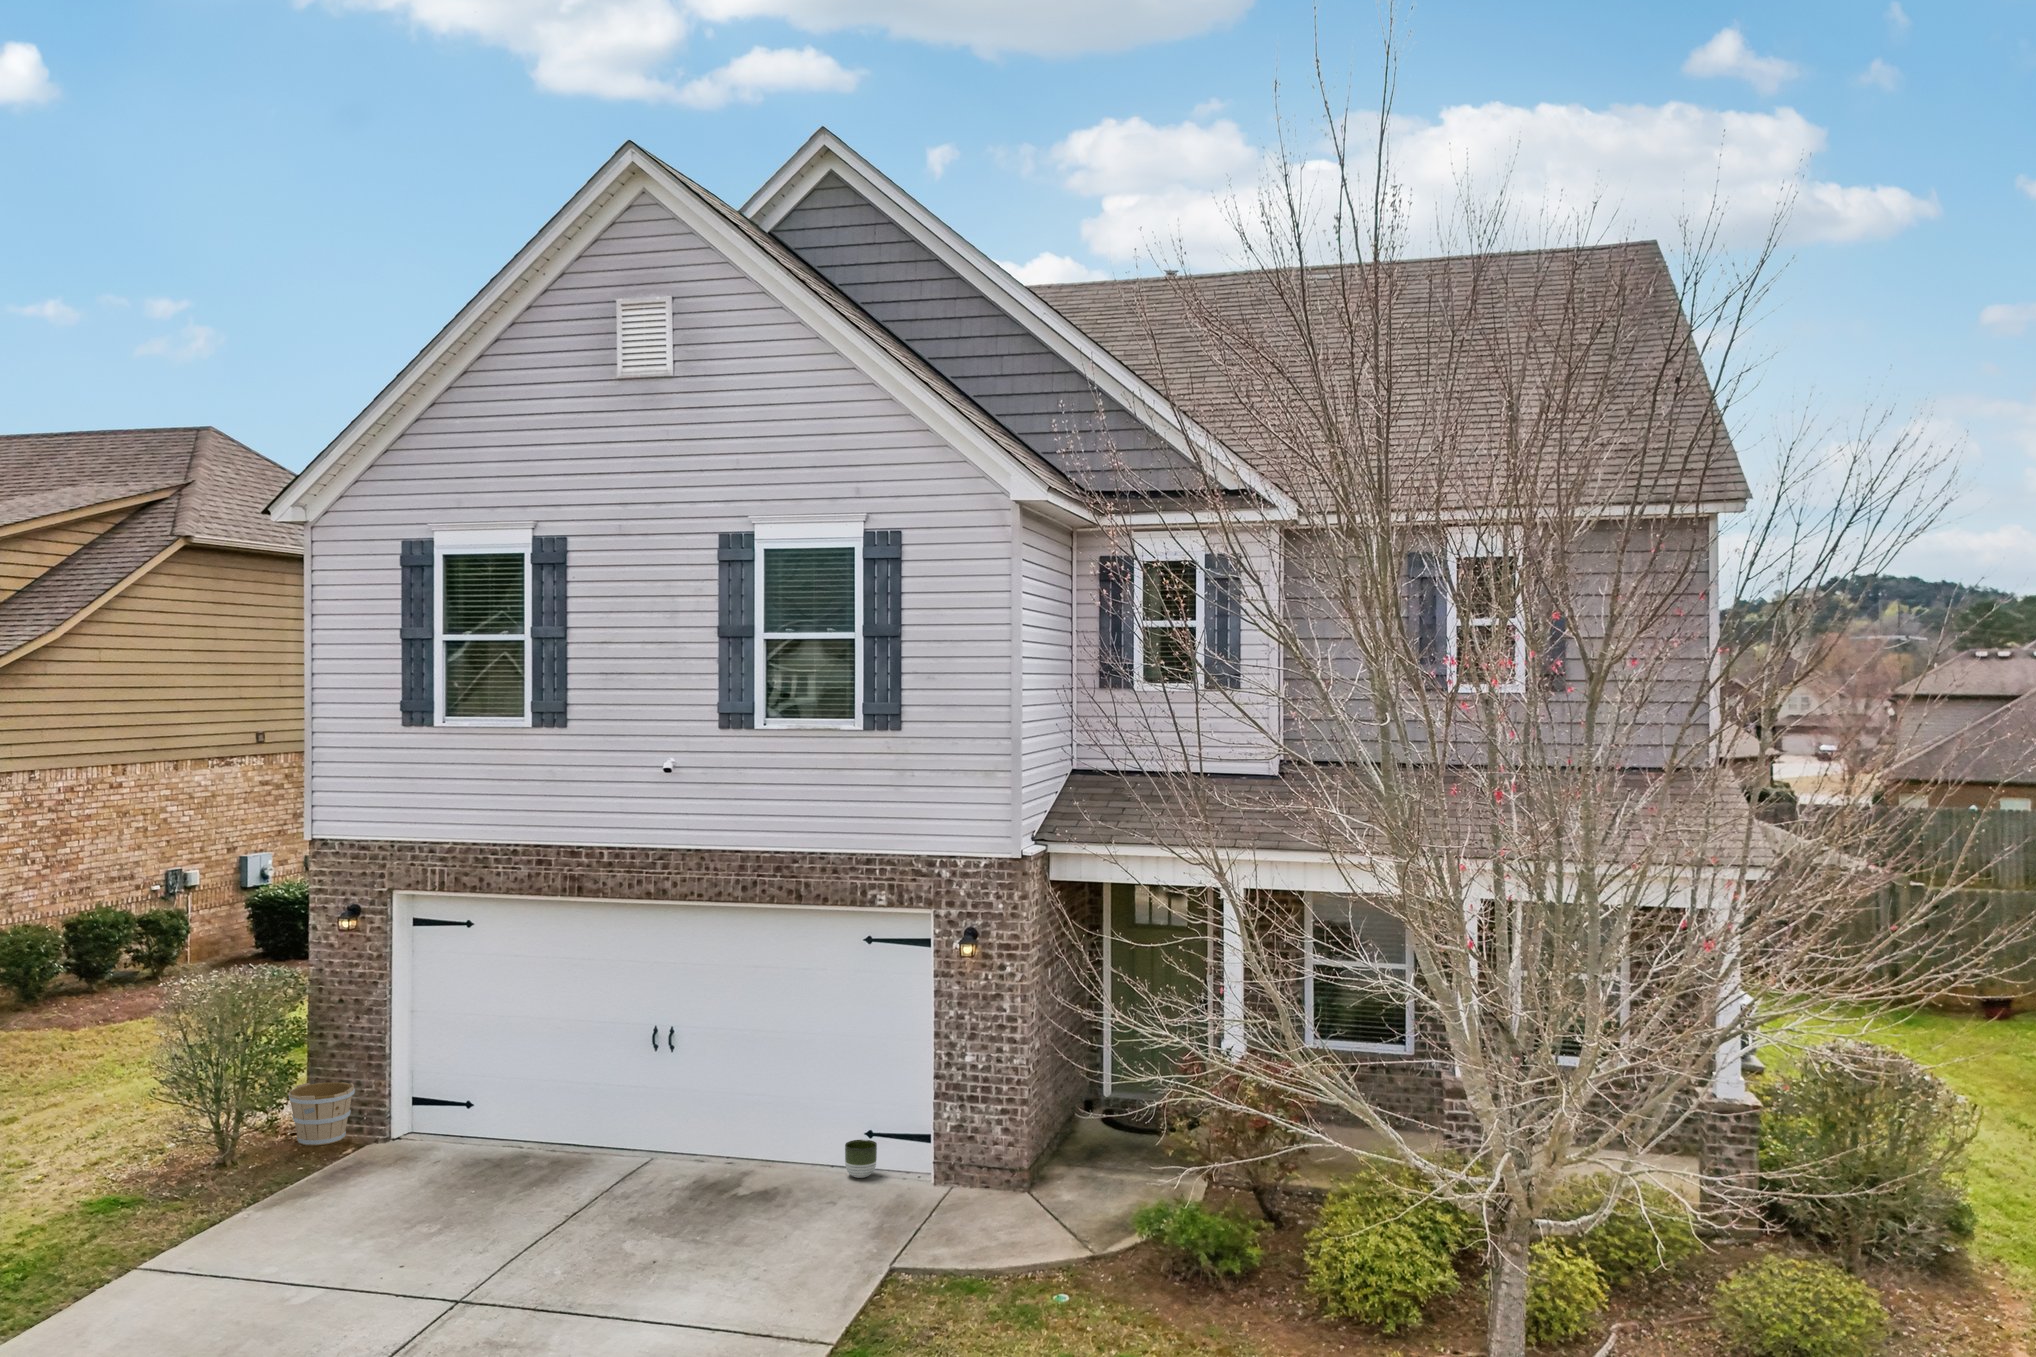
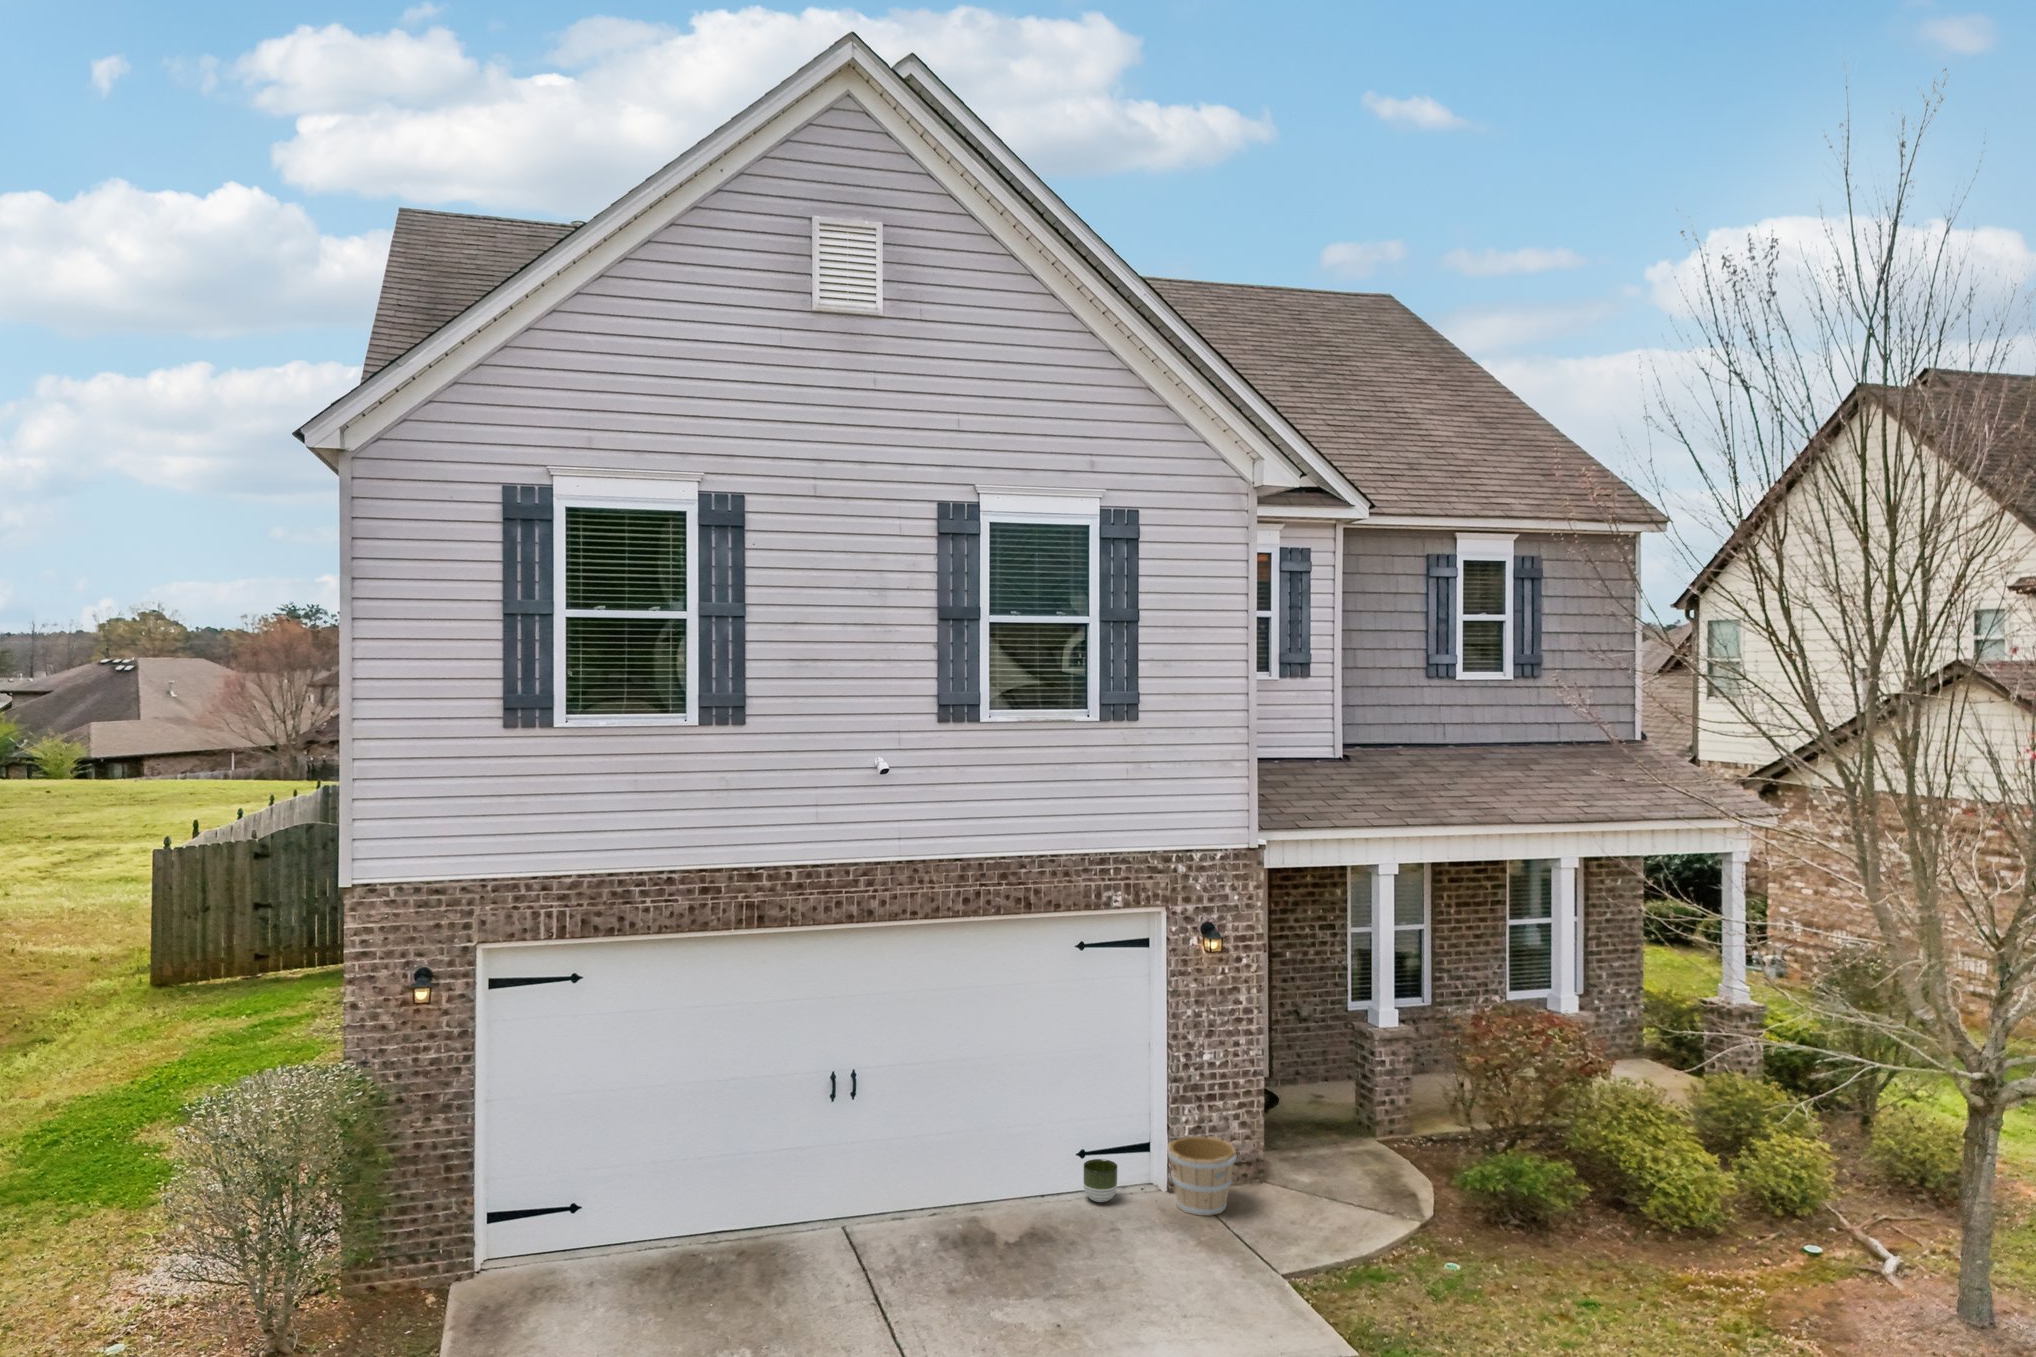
wooden bucket: present [288,1082,355,1146] -> present [1167,1136,1236,1216]

